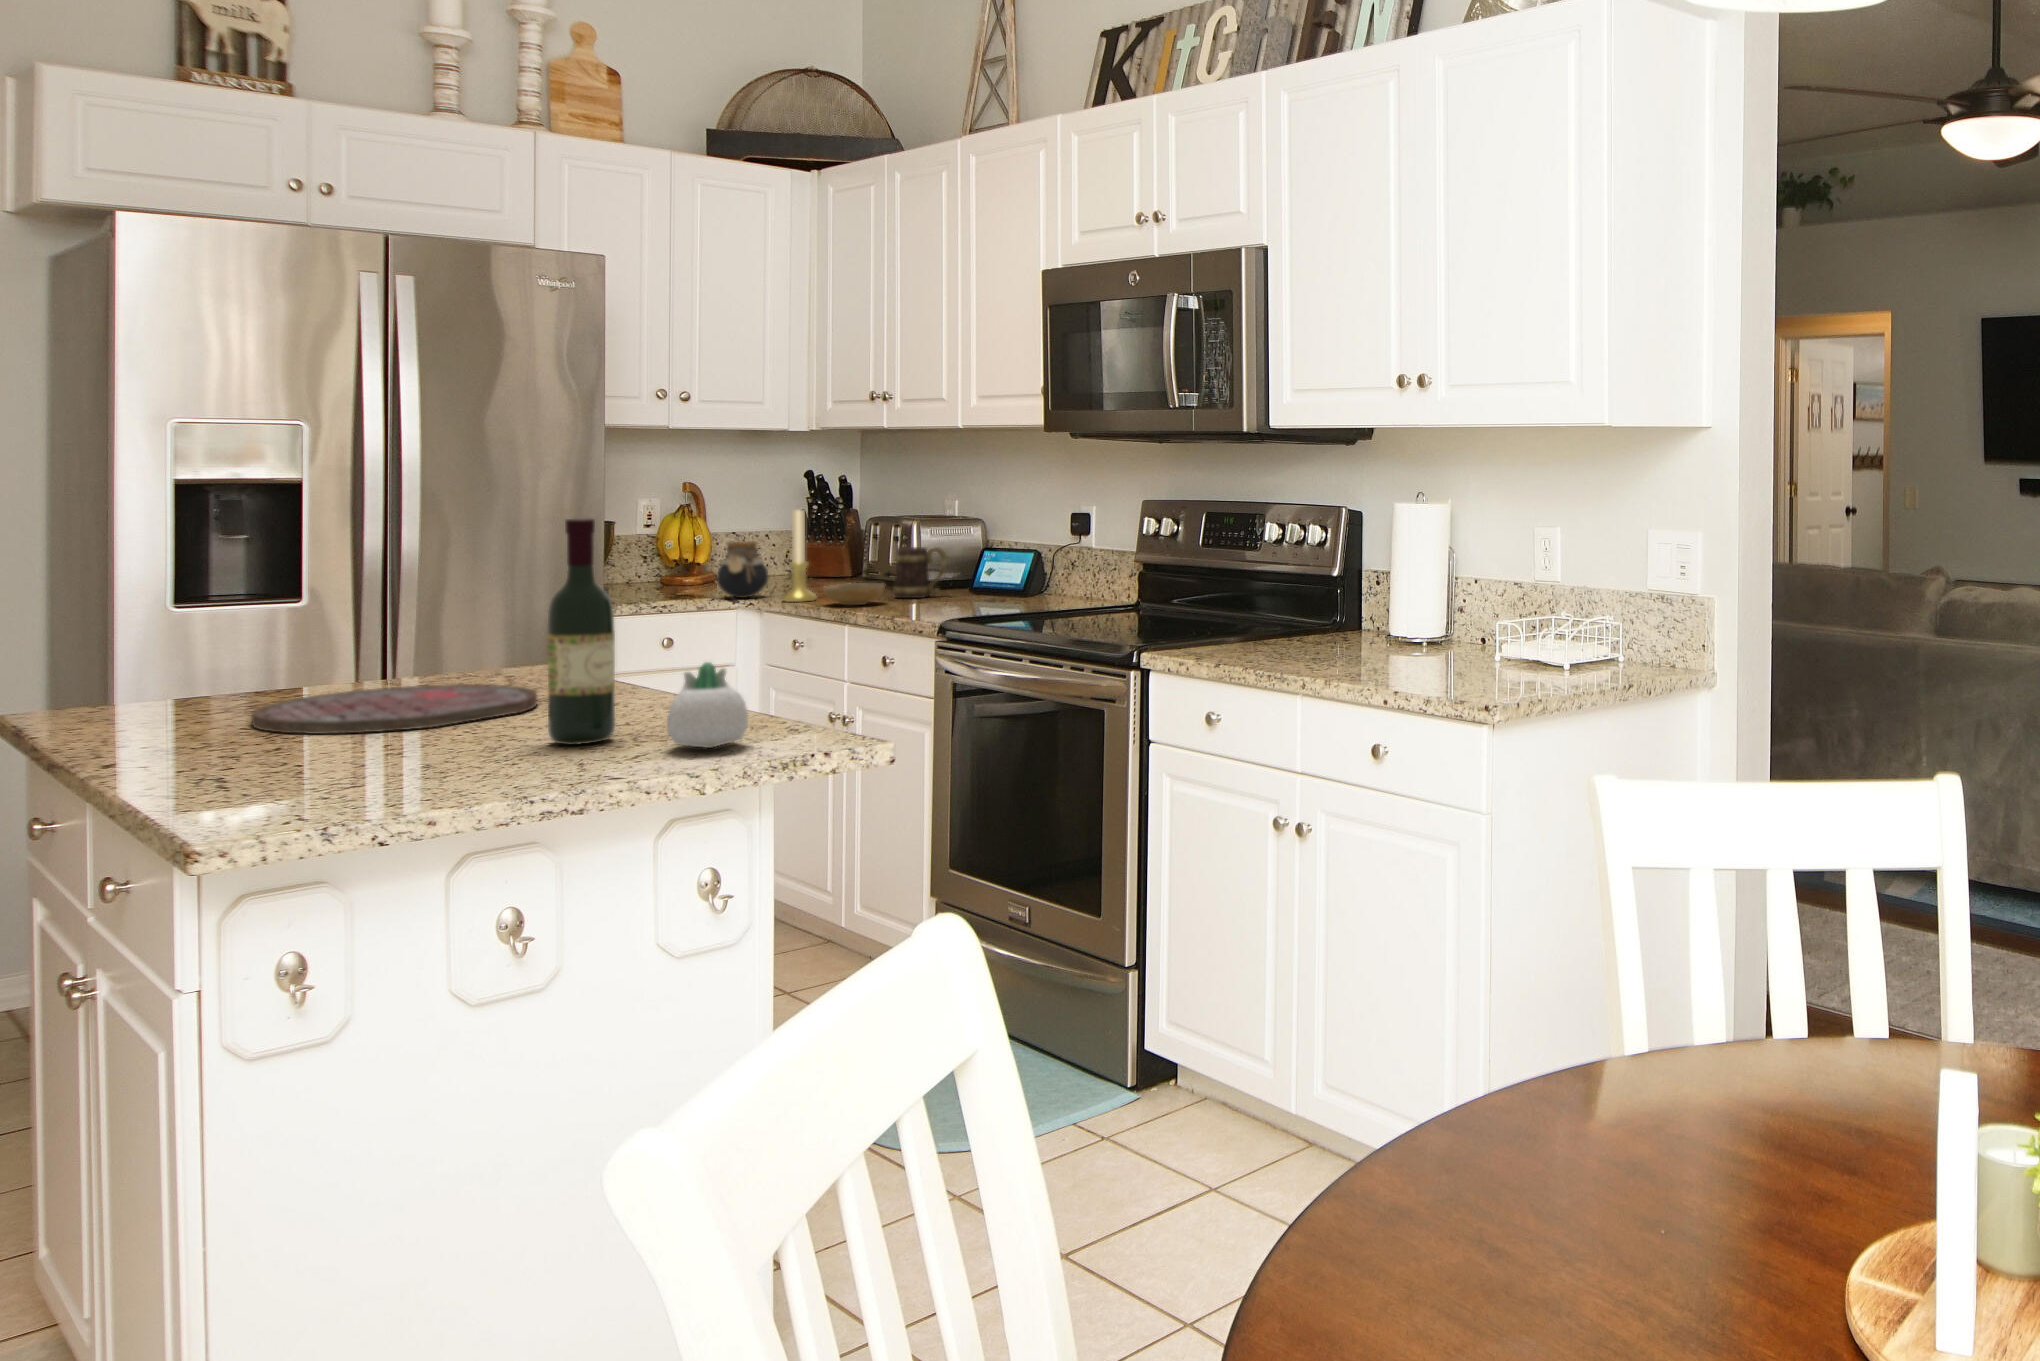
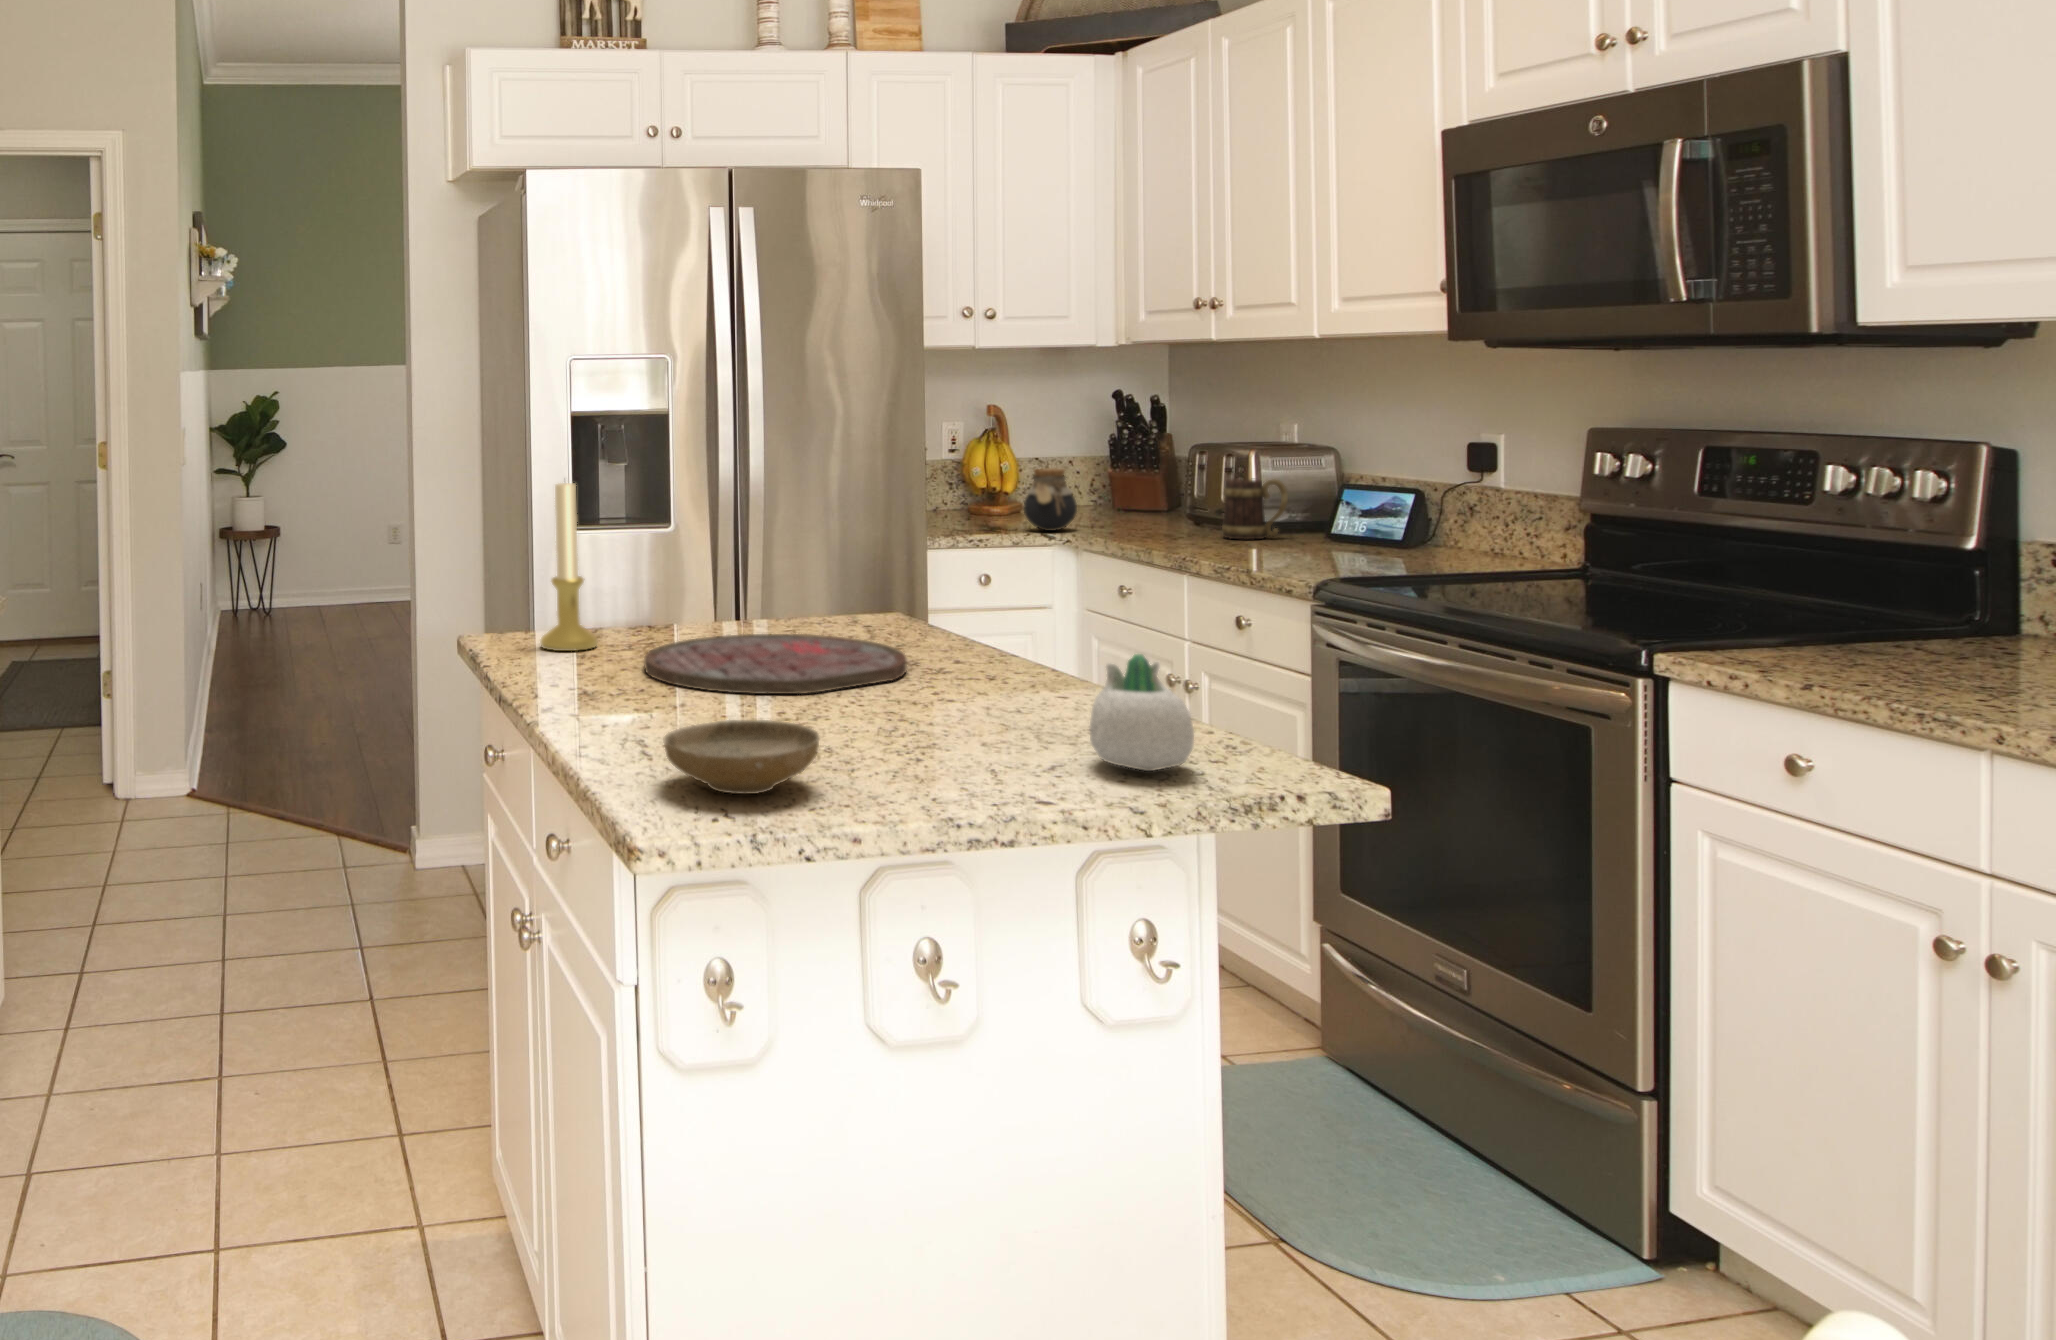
candle holder: present [782,509,817,602] -> present [540,483,598,651]
wine bottle: present [547,518,615,745] -> none [941,460,1017,741]
ceramic bowl: present [823,583,885,605] -> present [663,720,819,794]

